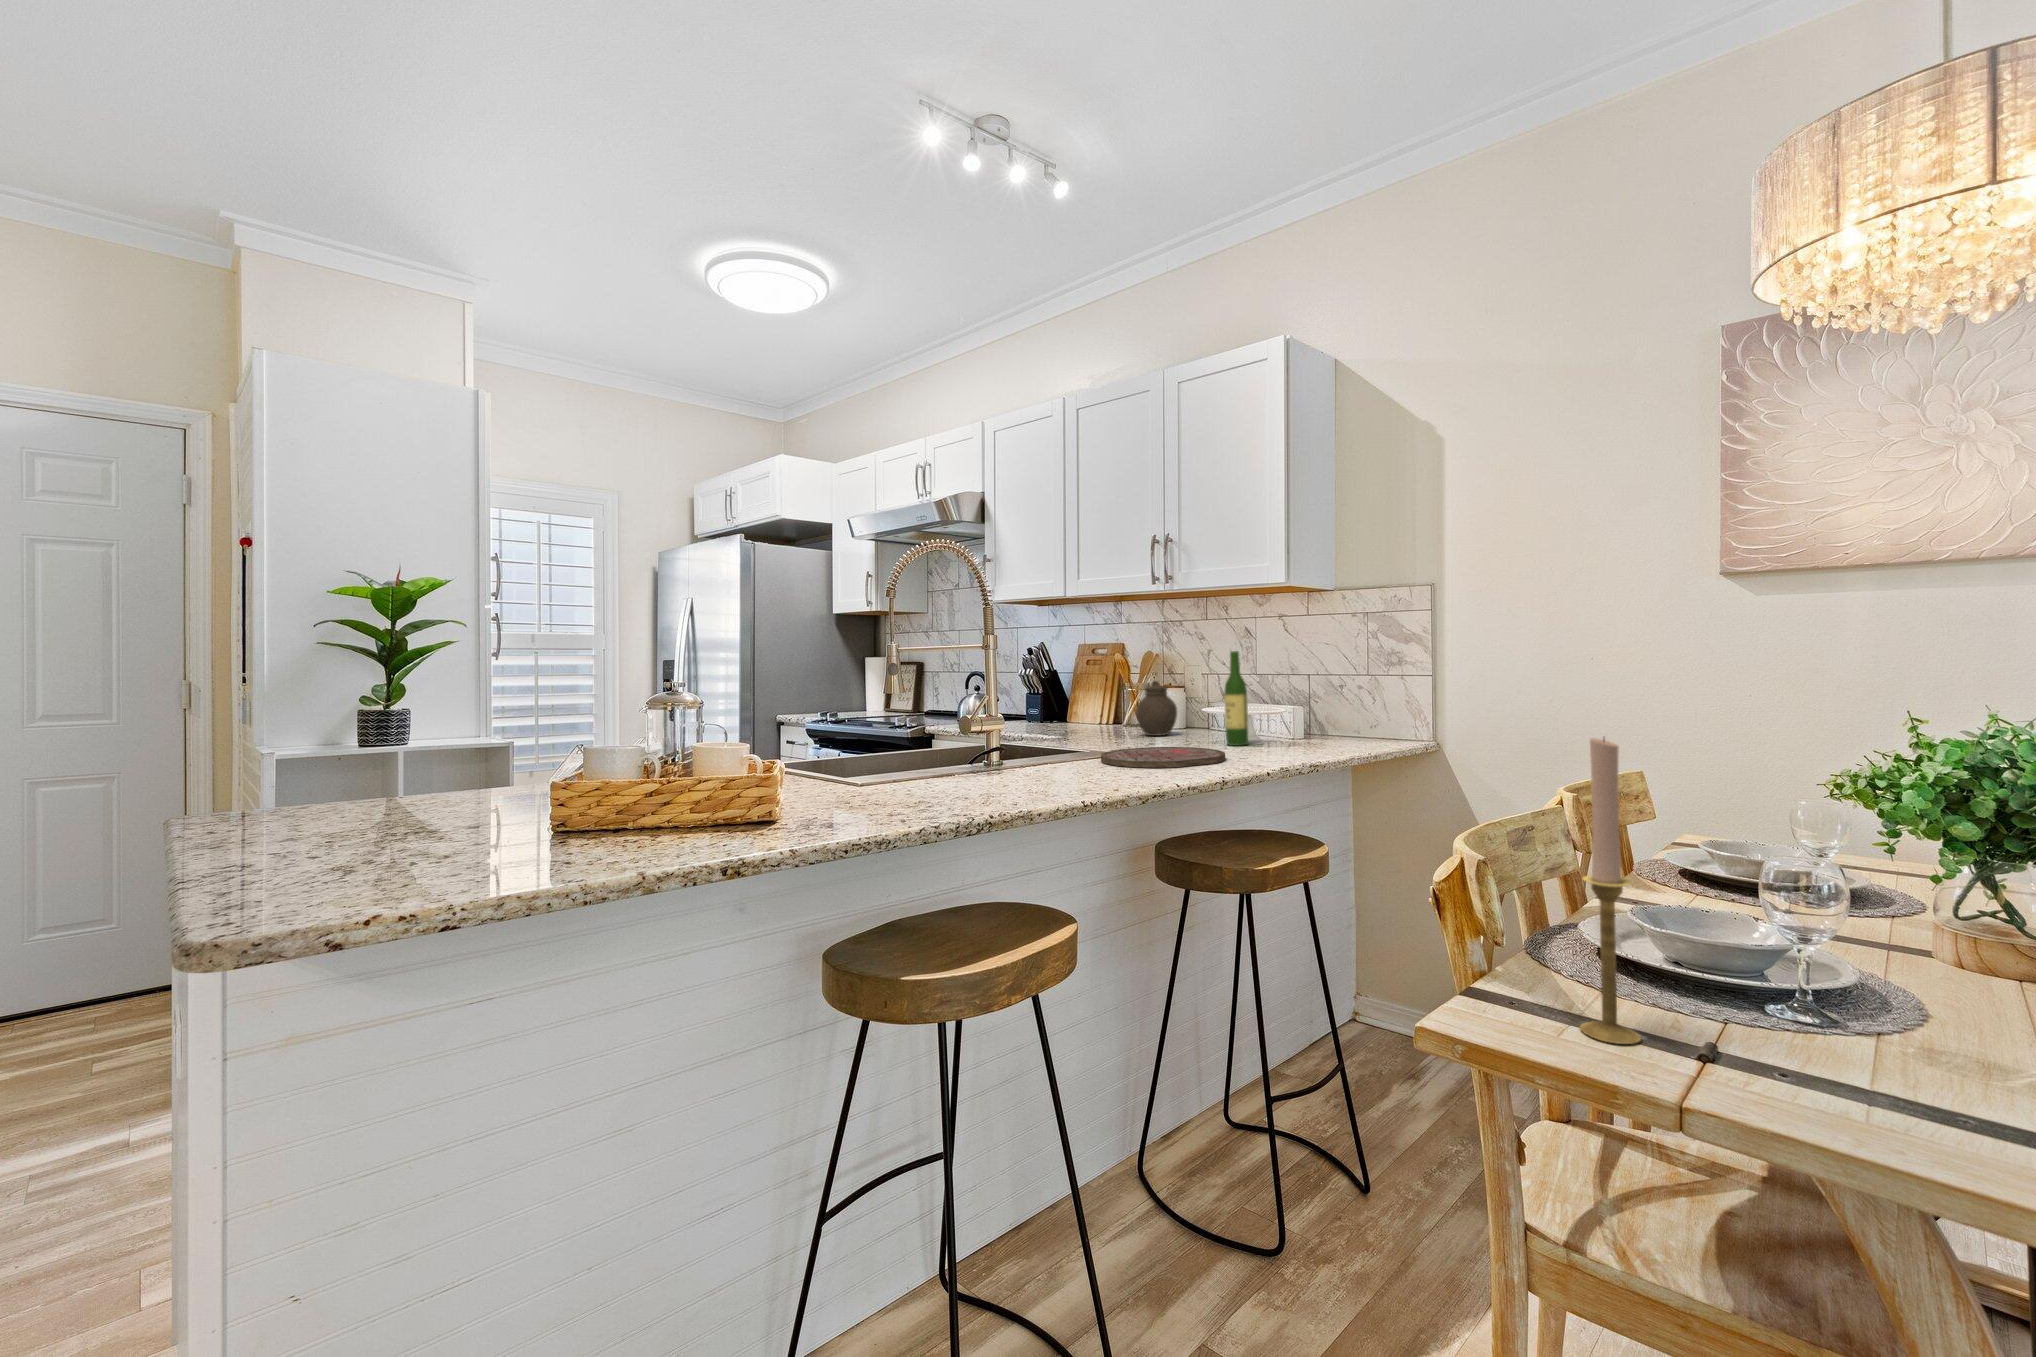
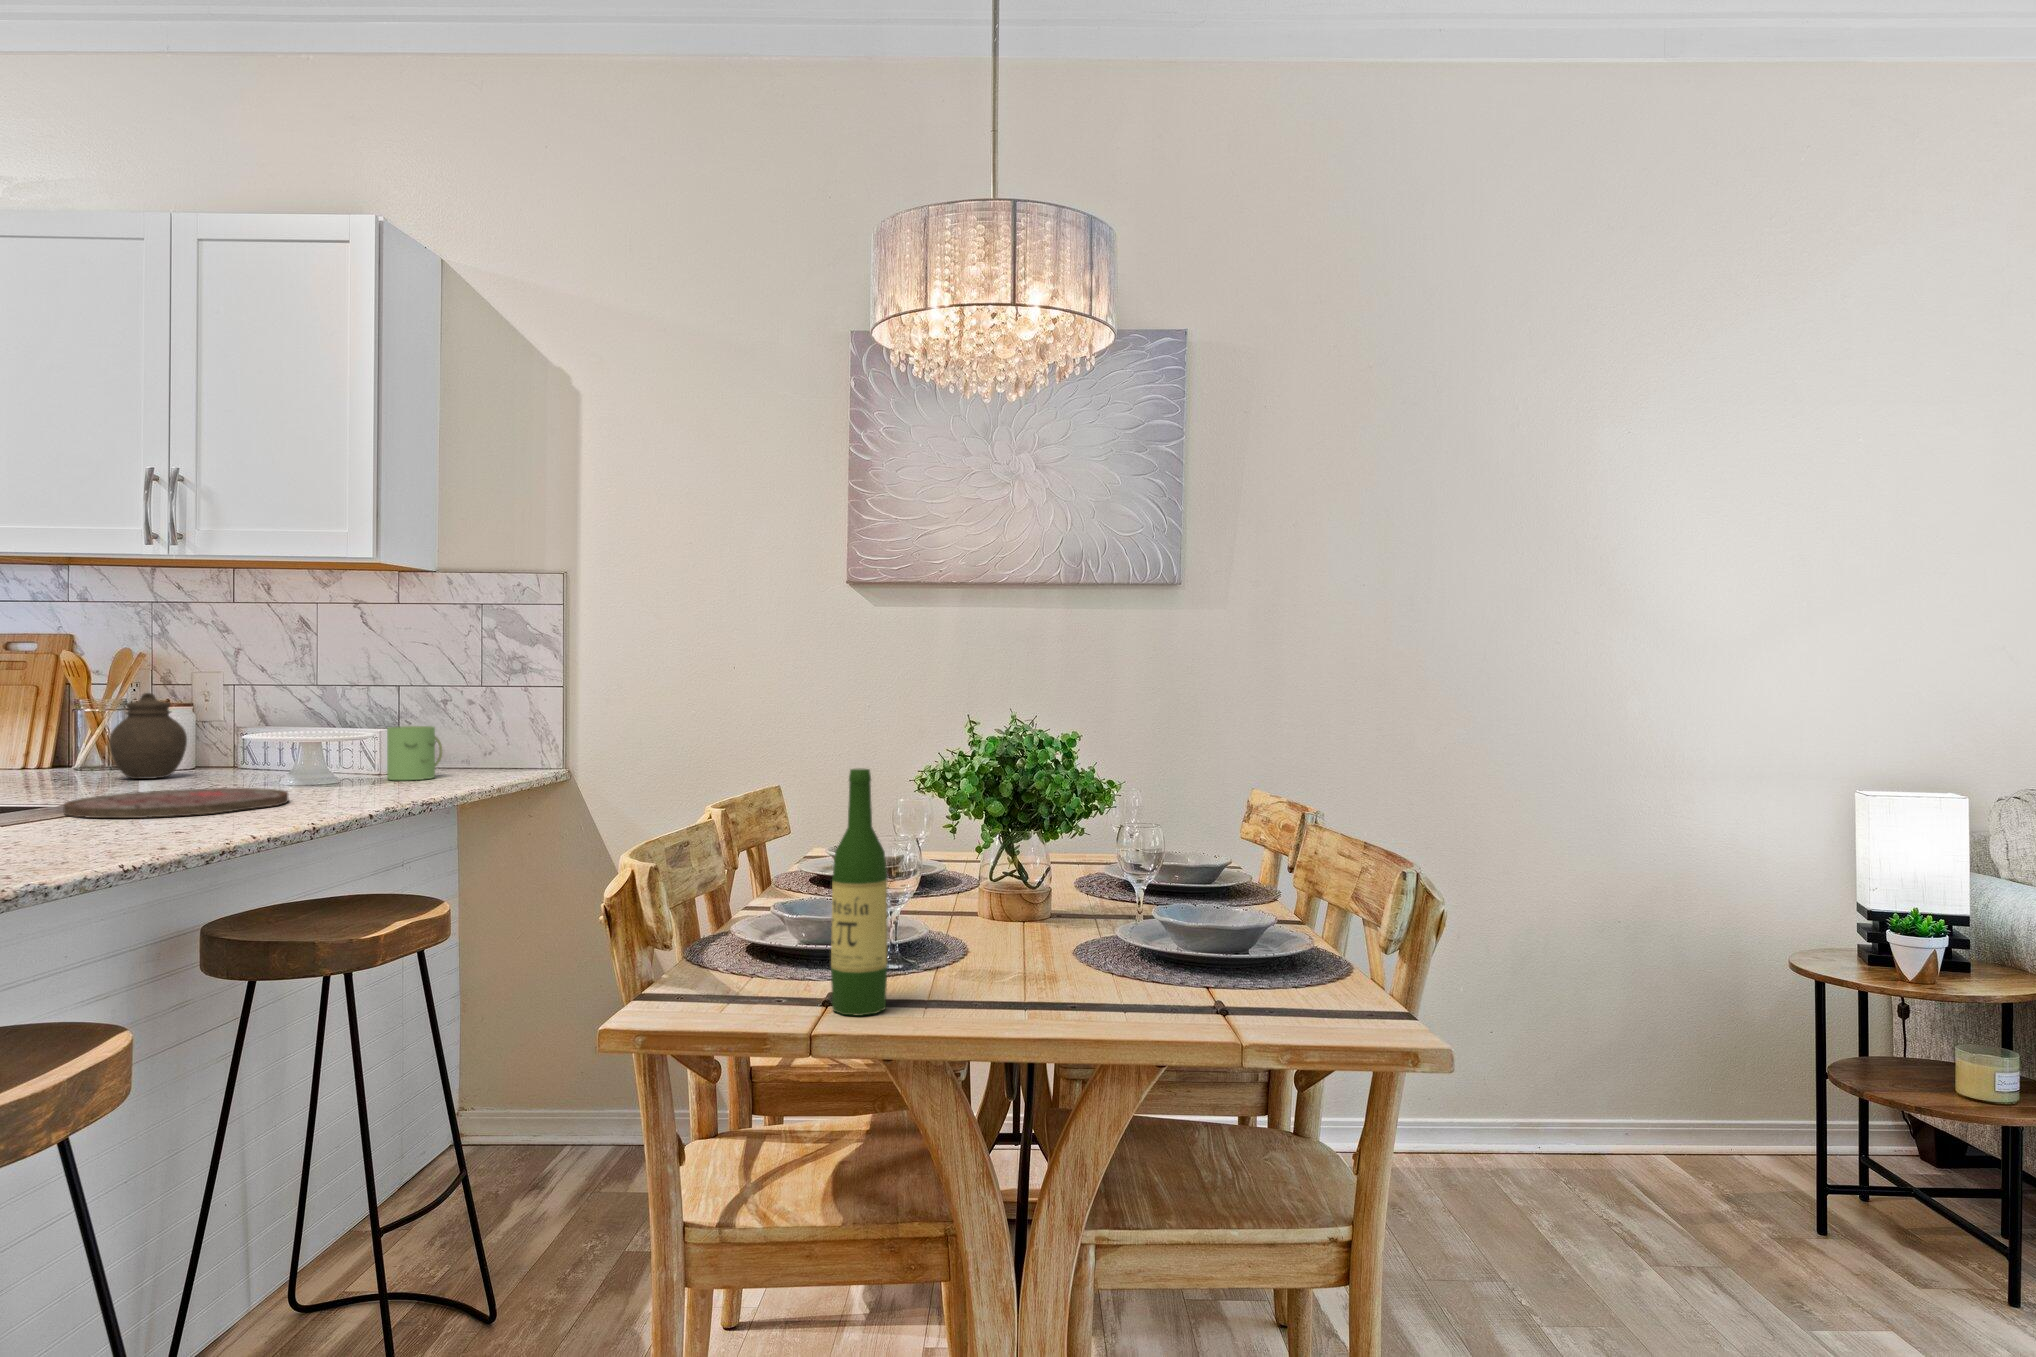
wine bottle: present [1224,651,1248,746] -> present [831,768,888,1016]
mug: none [1295,705,1335,745] -> present [387,726,442,780]
candlestick: present [1580,738,1641,1044] -> none [736,728,785,1013]

